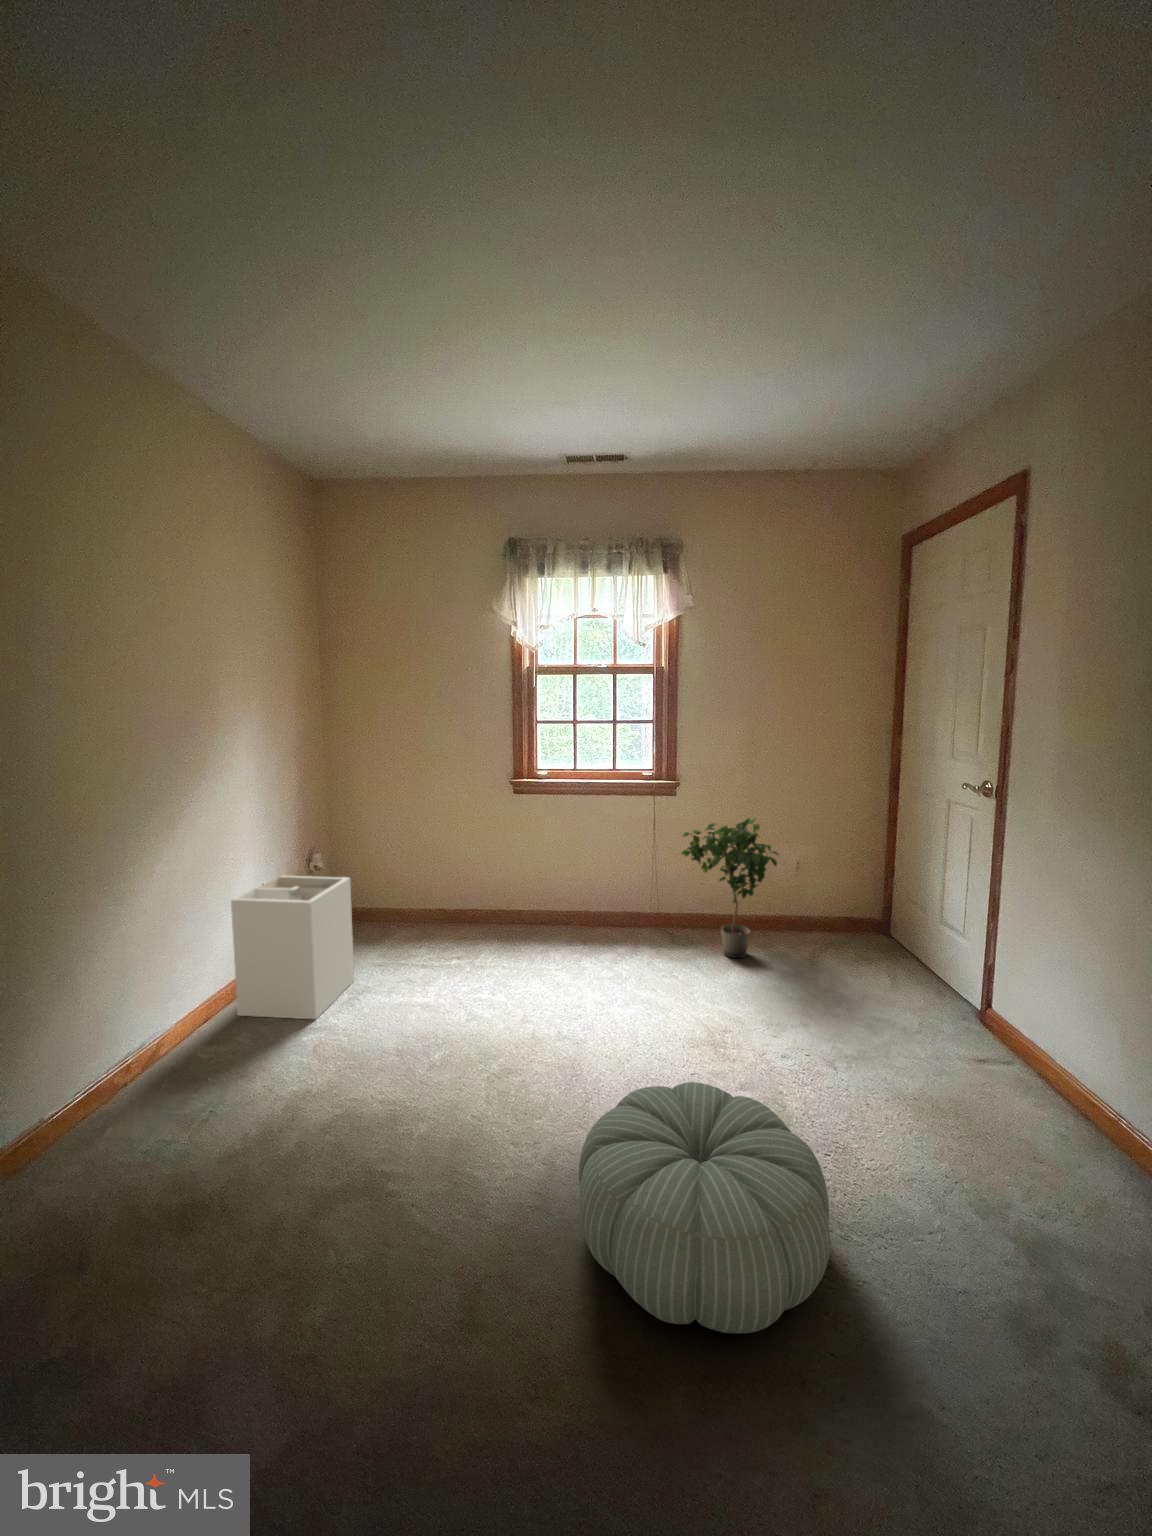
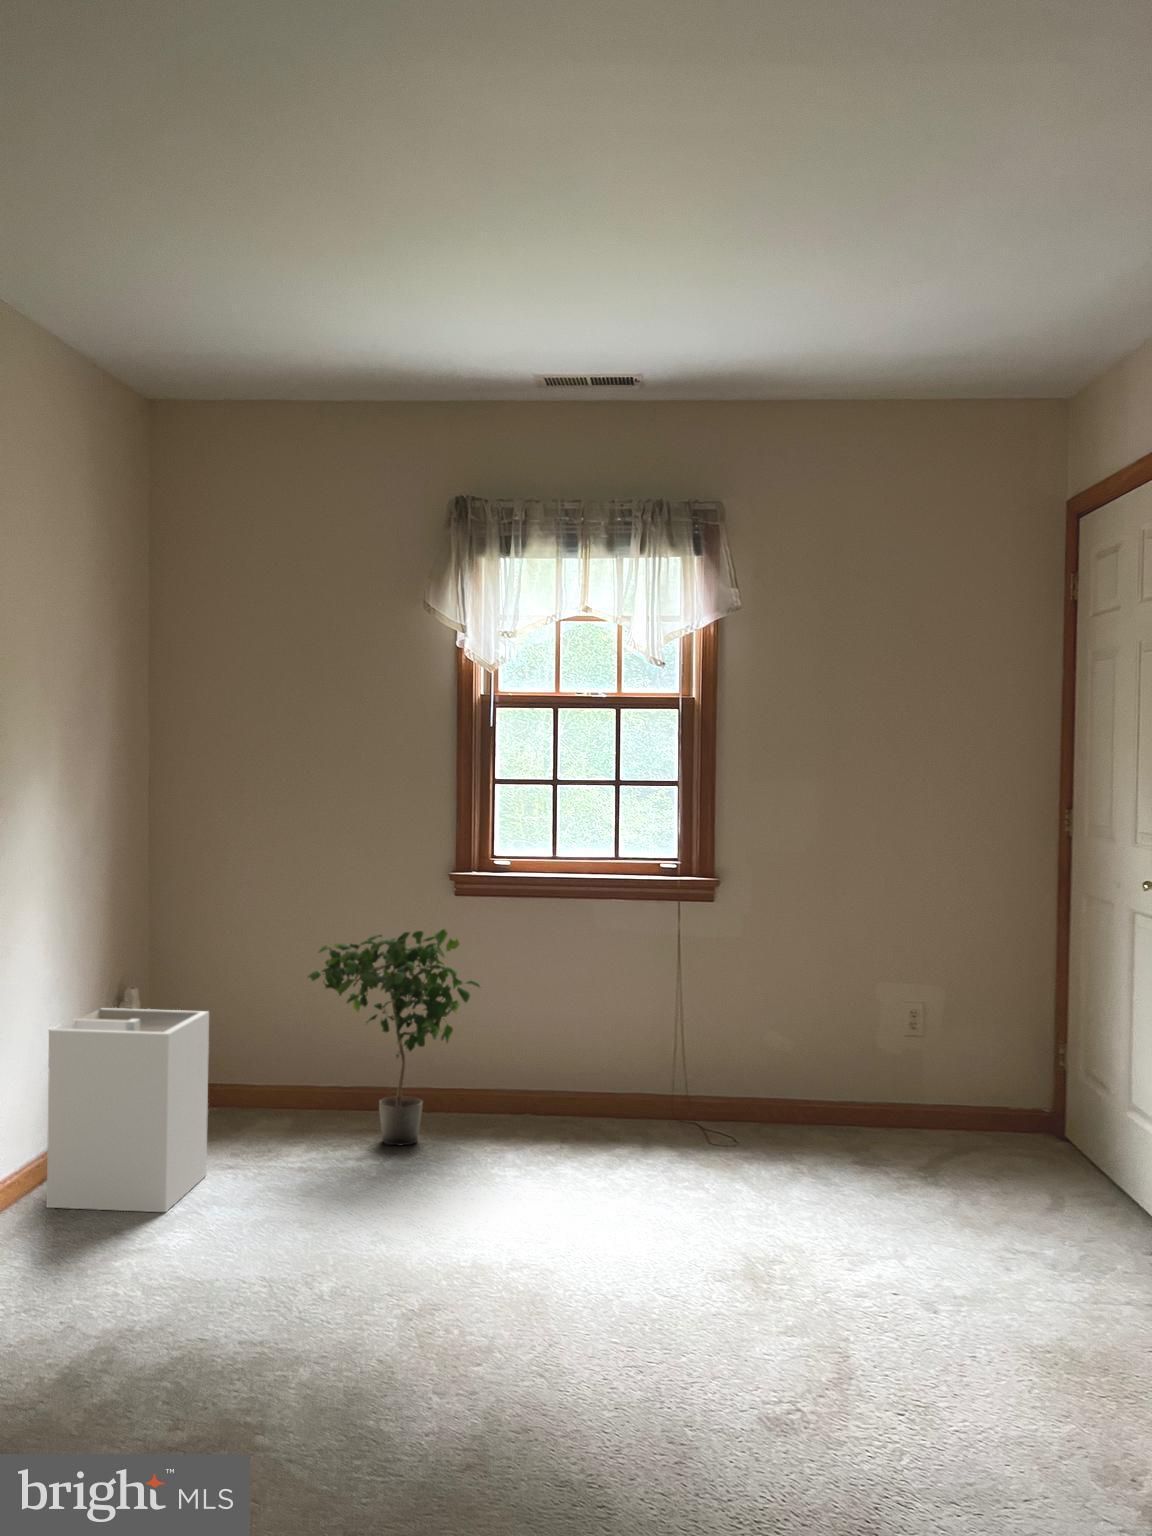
potted plant: present [681,819,779,958] -> present [308,929,480,1145]
pouf: present [579,1082,830,1333] -> none [558,1223,843,1421]

